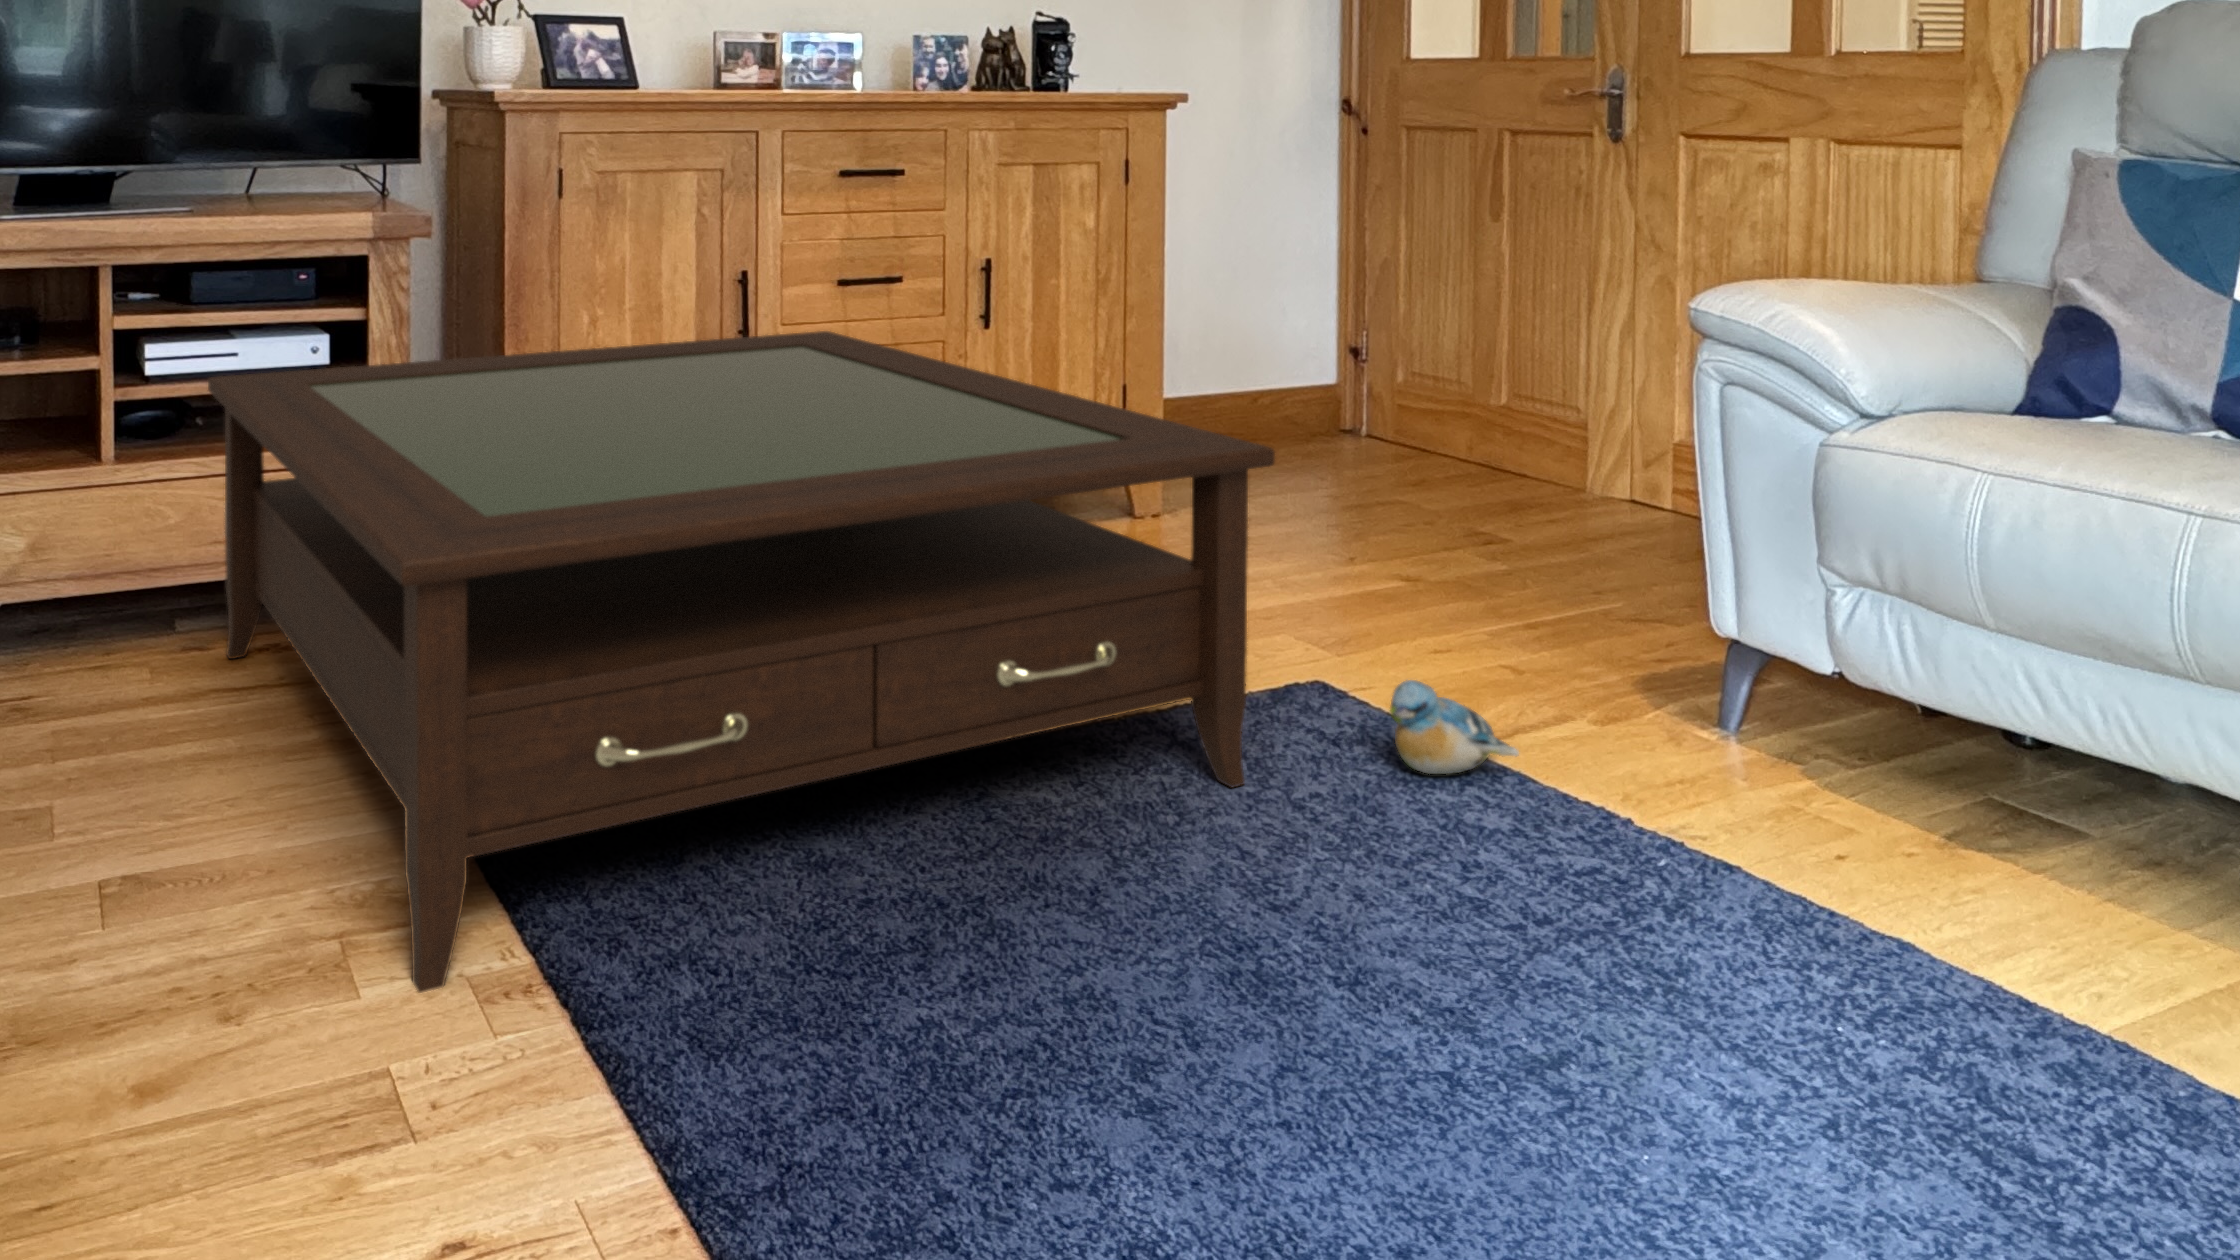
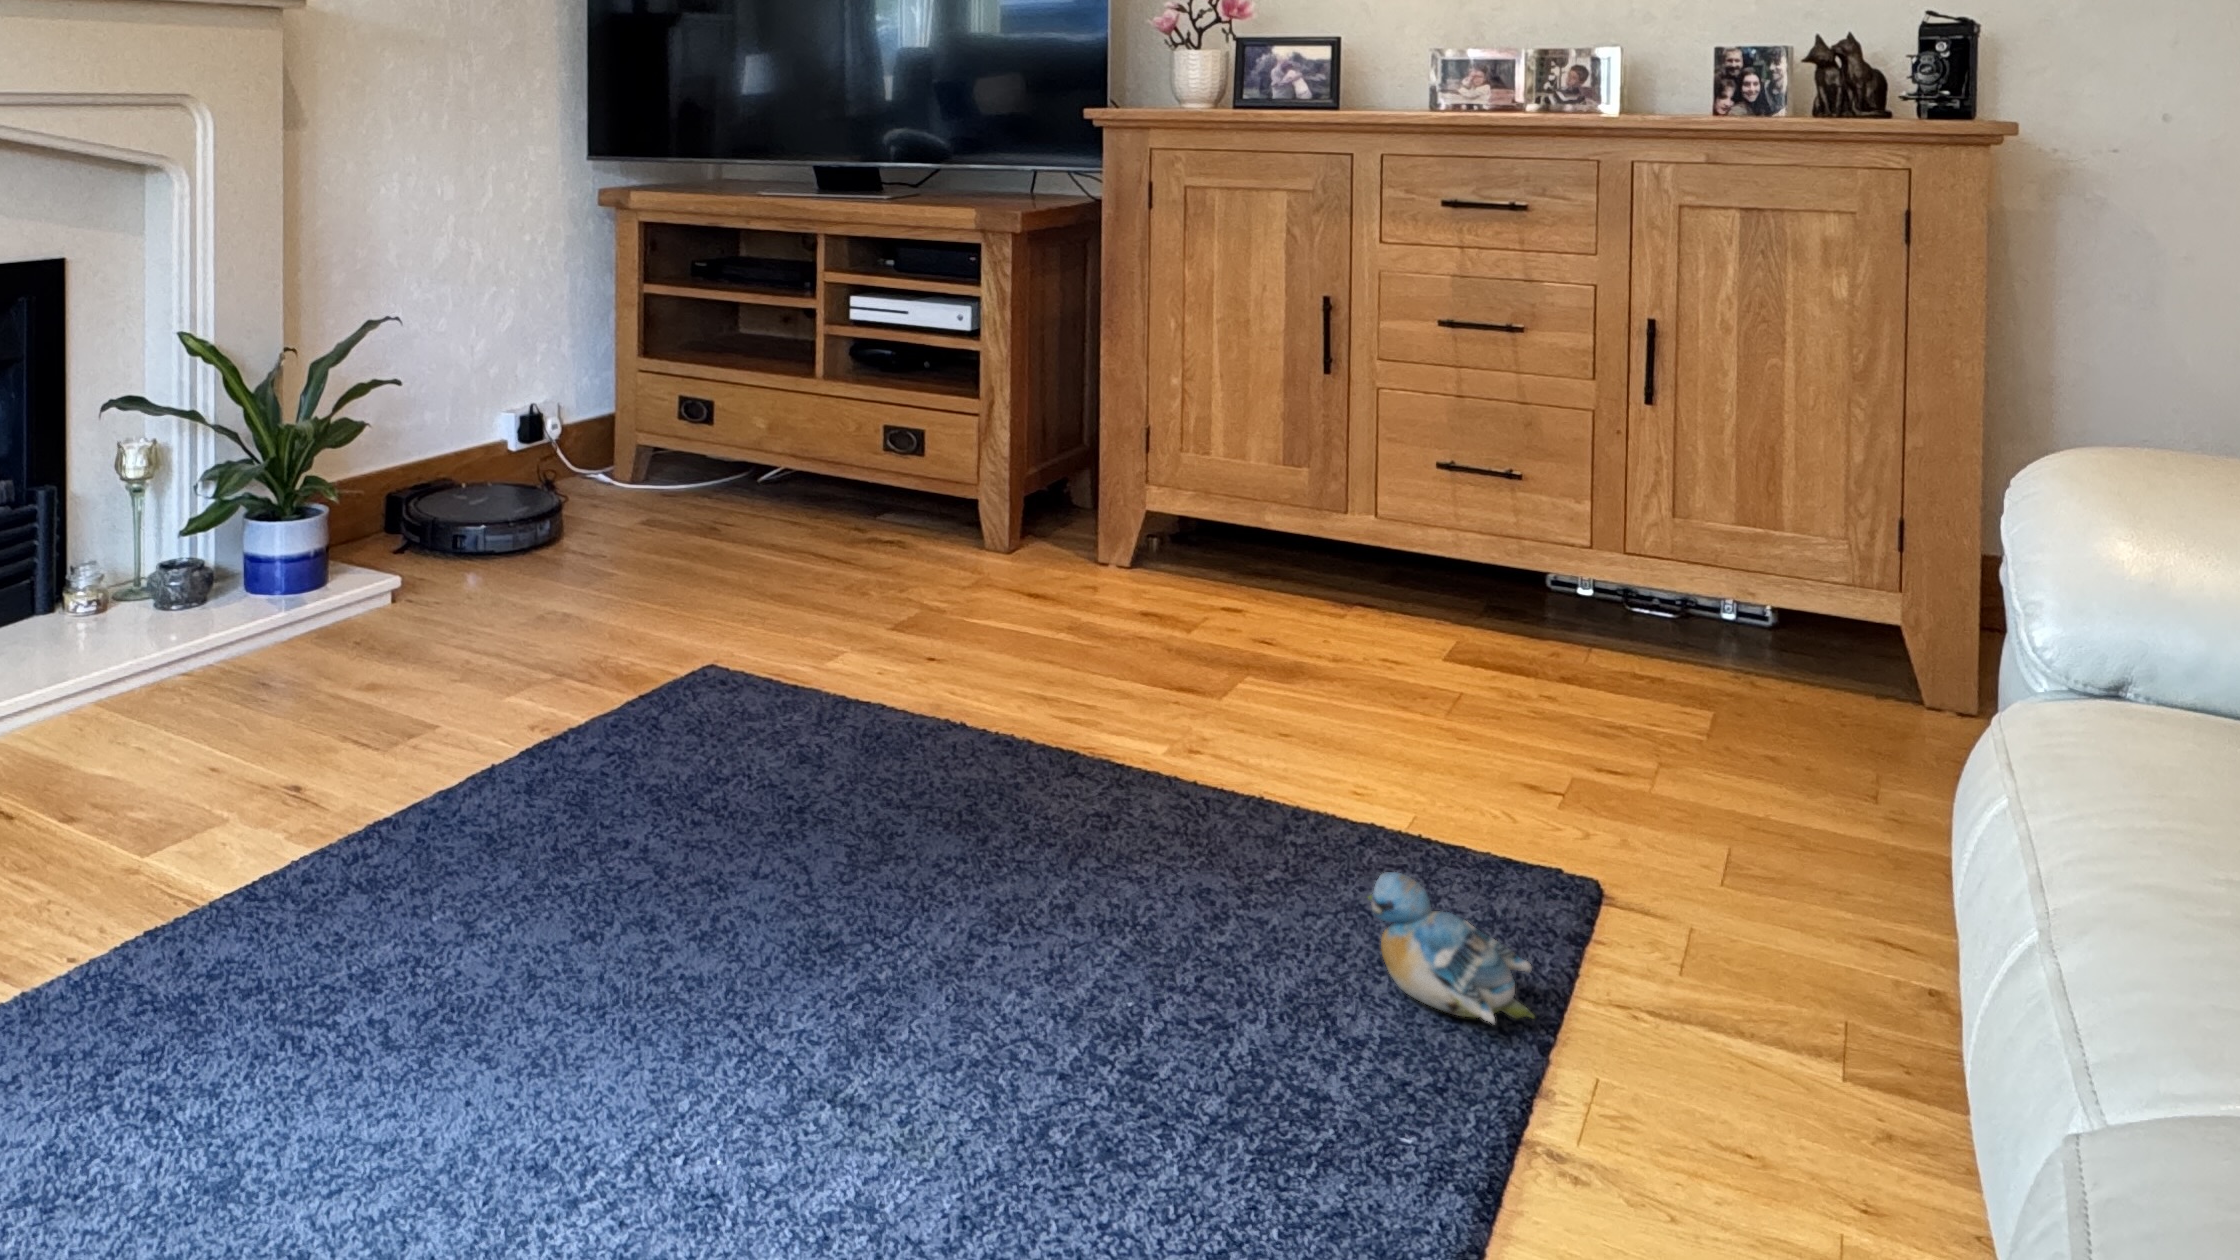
coffee table: present [208,331,1275,993] -> none [493,322,1411,902]

